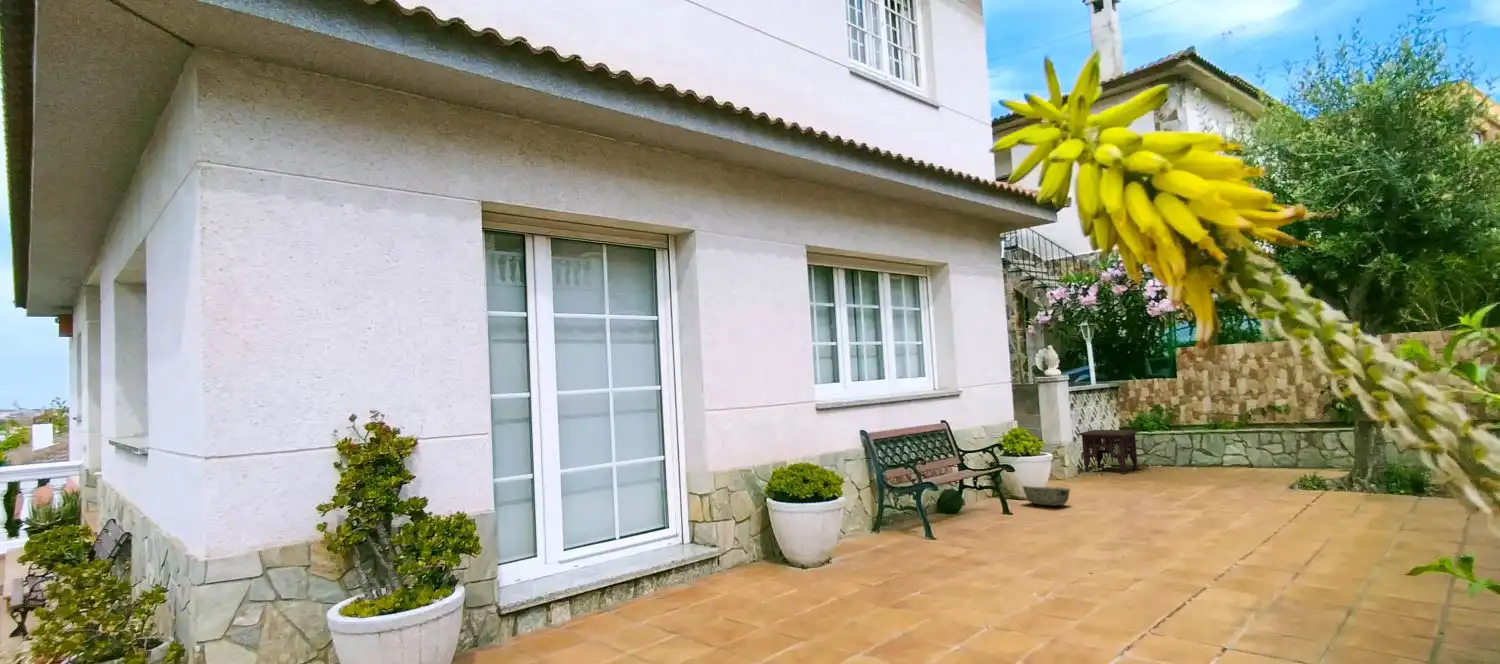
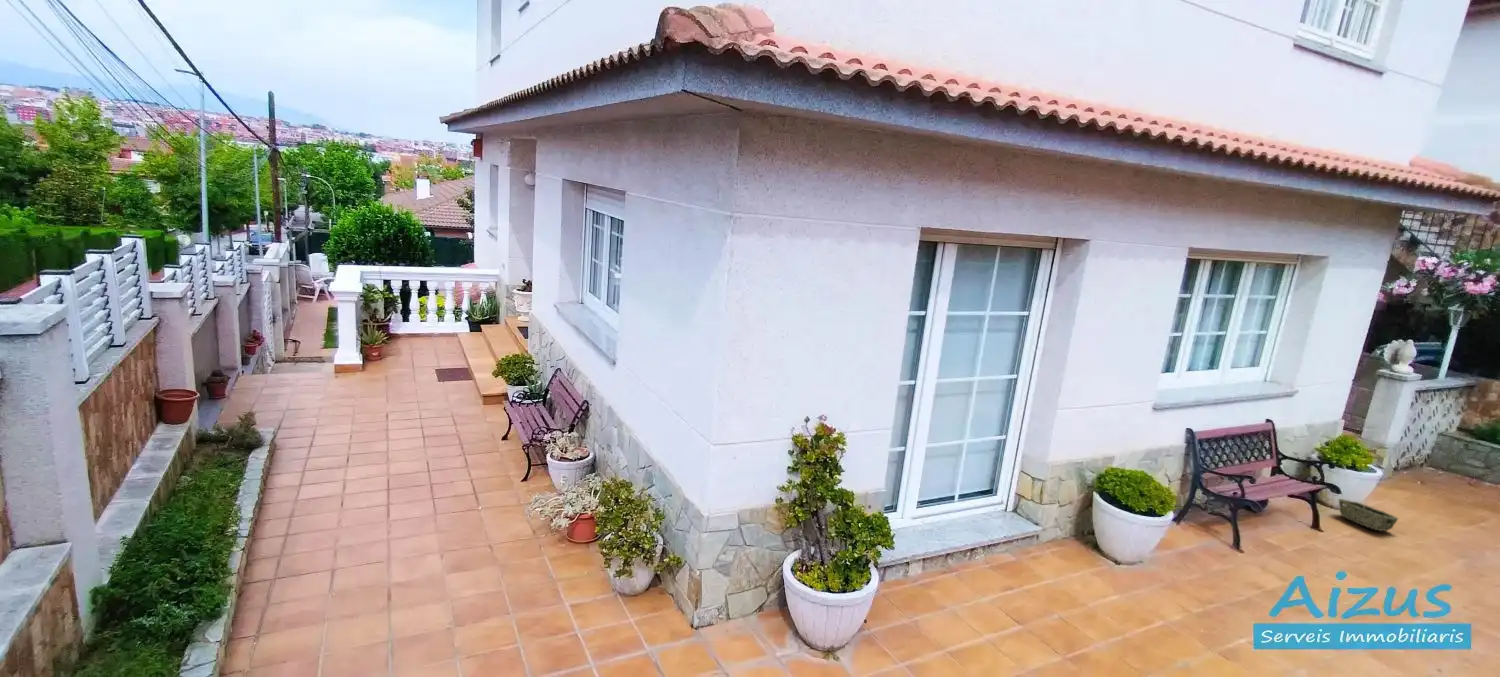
side table: present [1077,430,1140,474] -> none [1401,431,1491,491]

